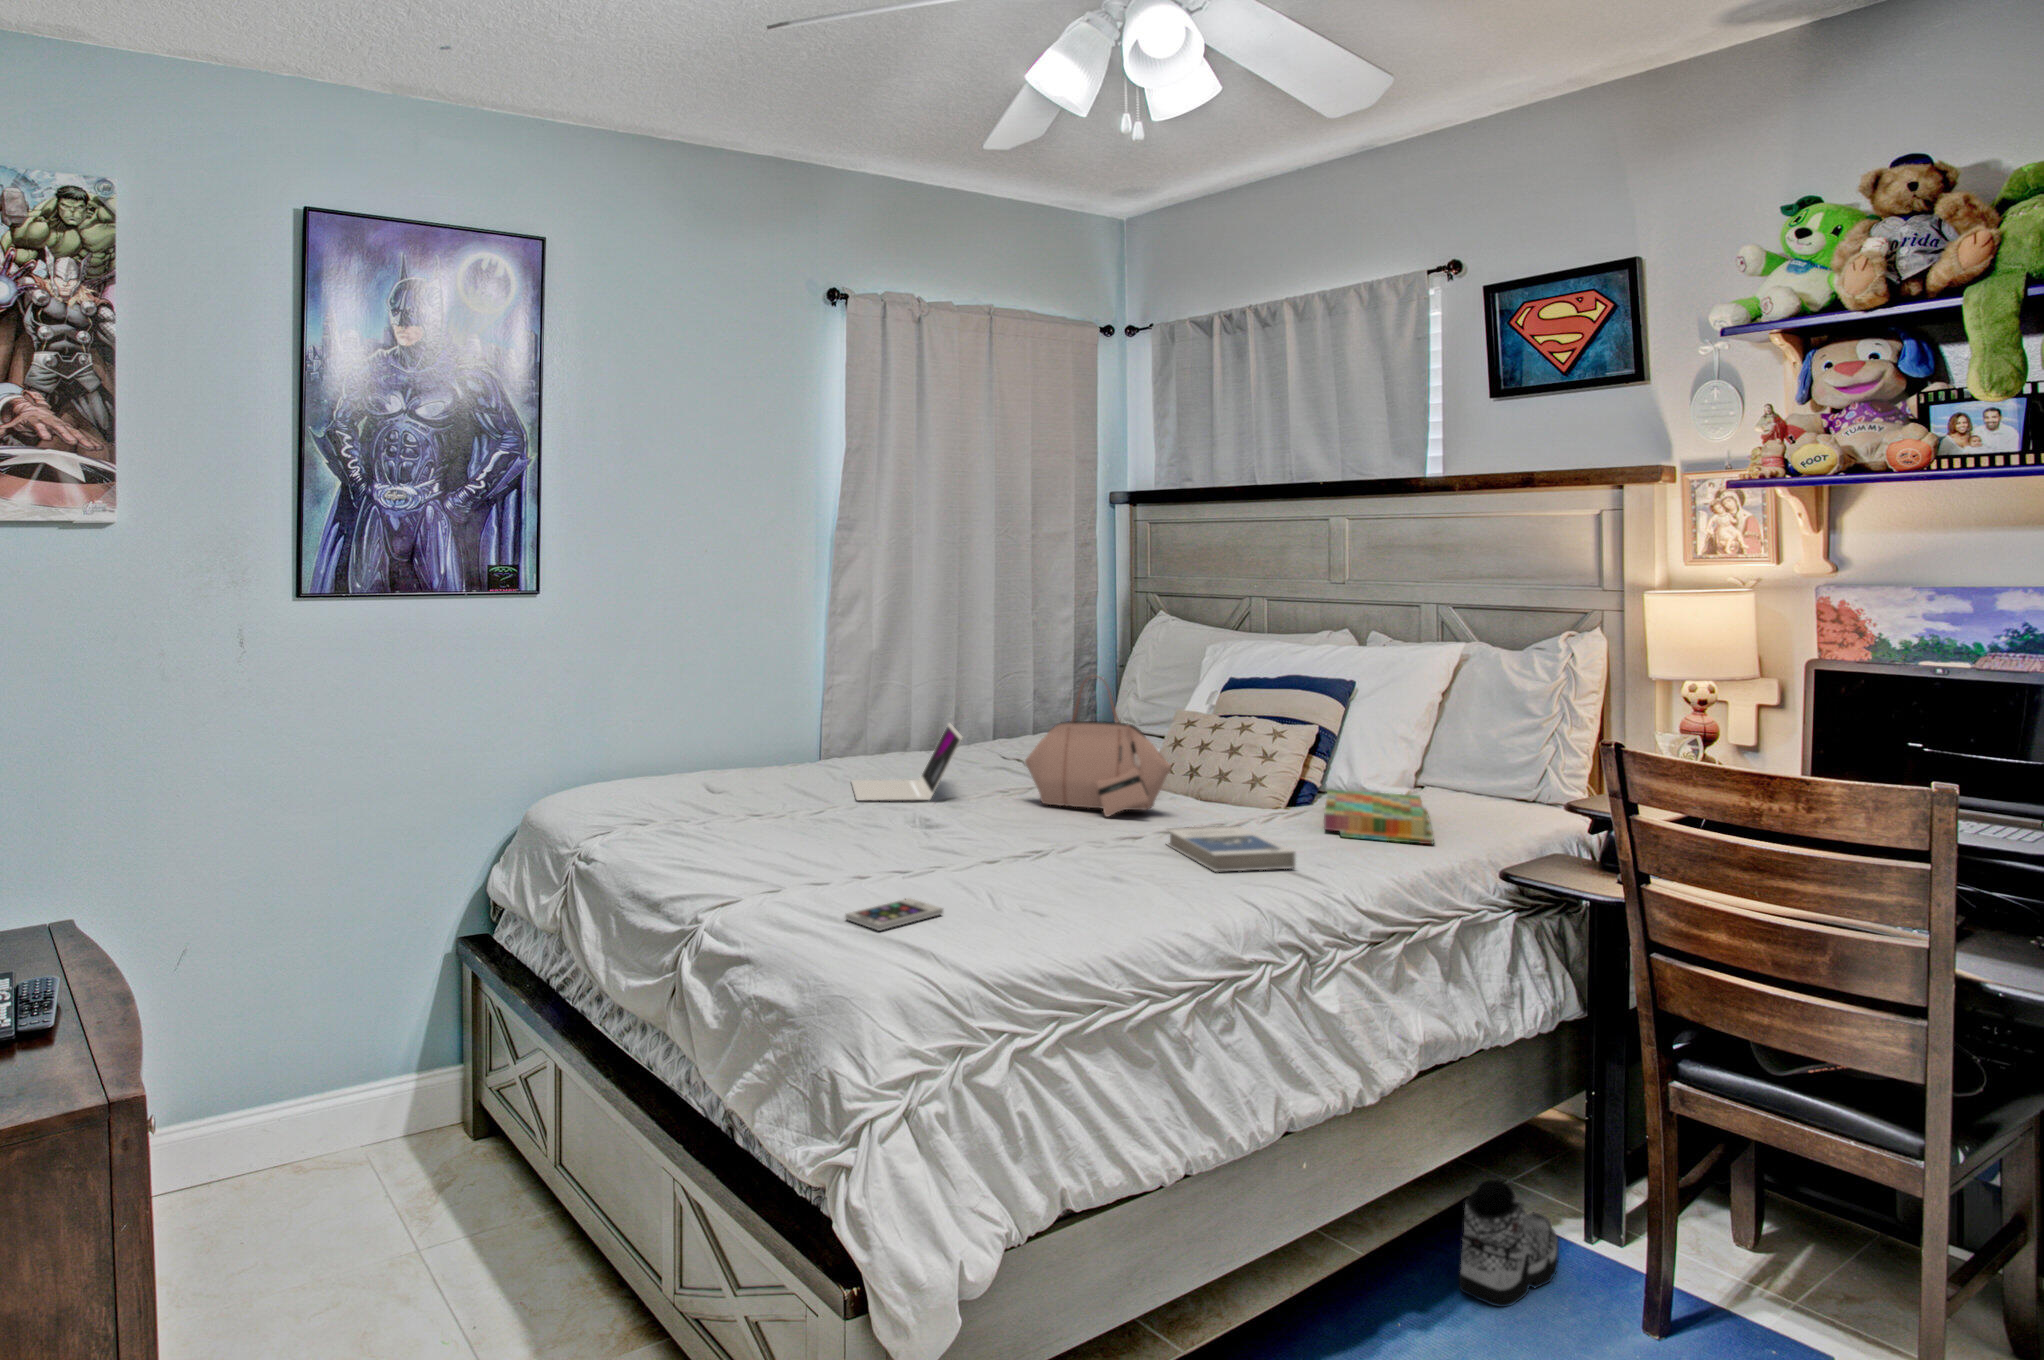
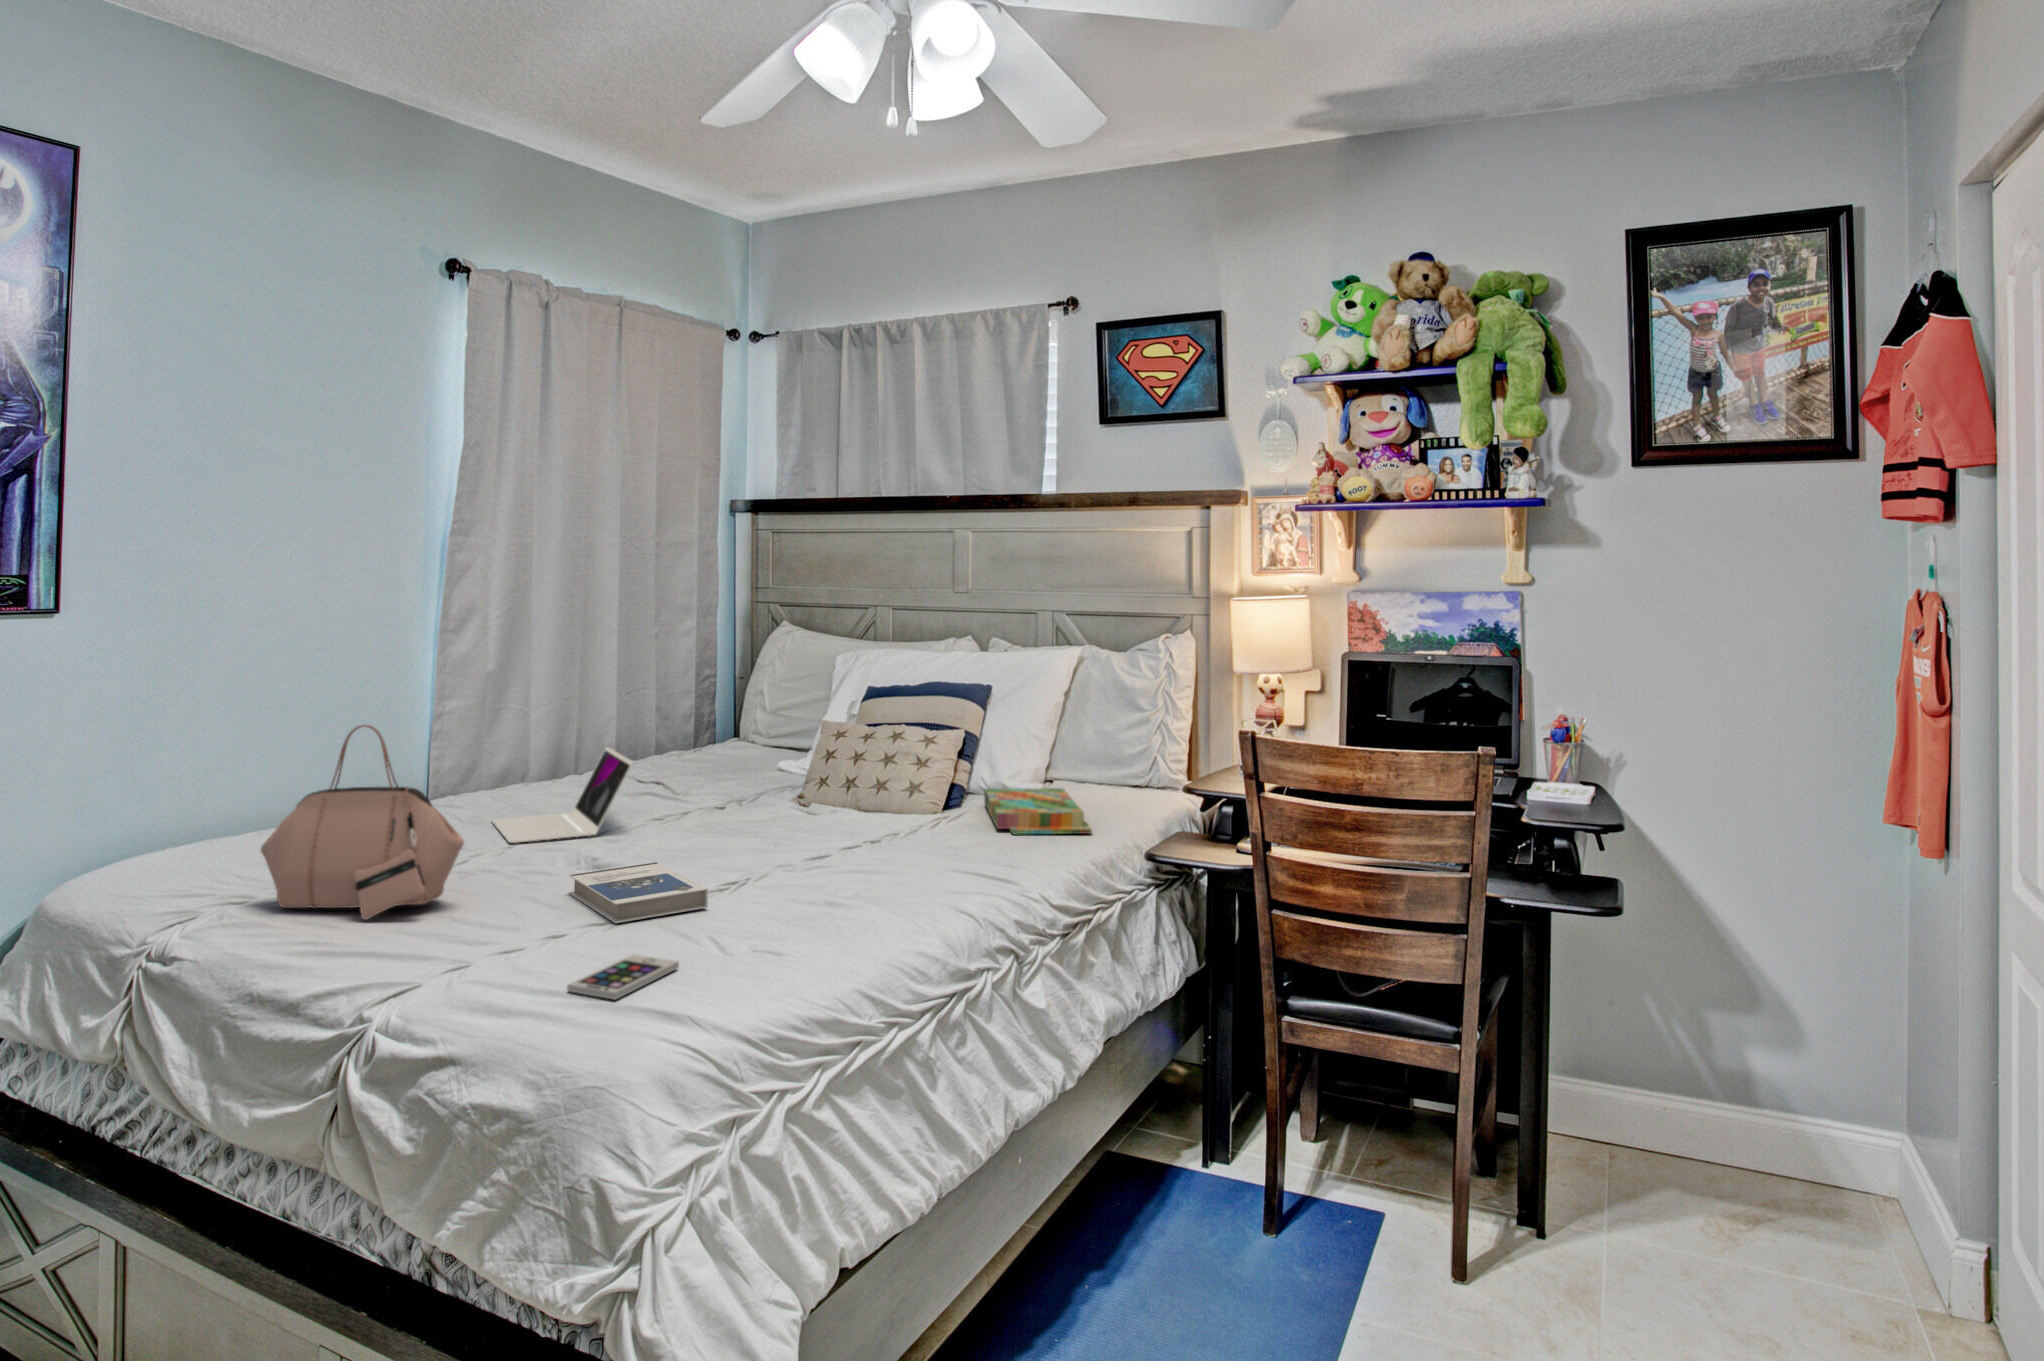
handbag: present [1025,675,1171,816] -> present [261,725,464,920]
hardback book: present [1167,826,1296,872] -> present [569,862,708,923]
sneaker: present [1459,1180,1559,1307] -> none [1130,1137,1198,1255]

